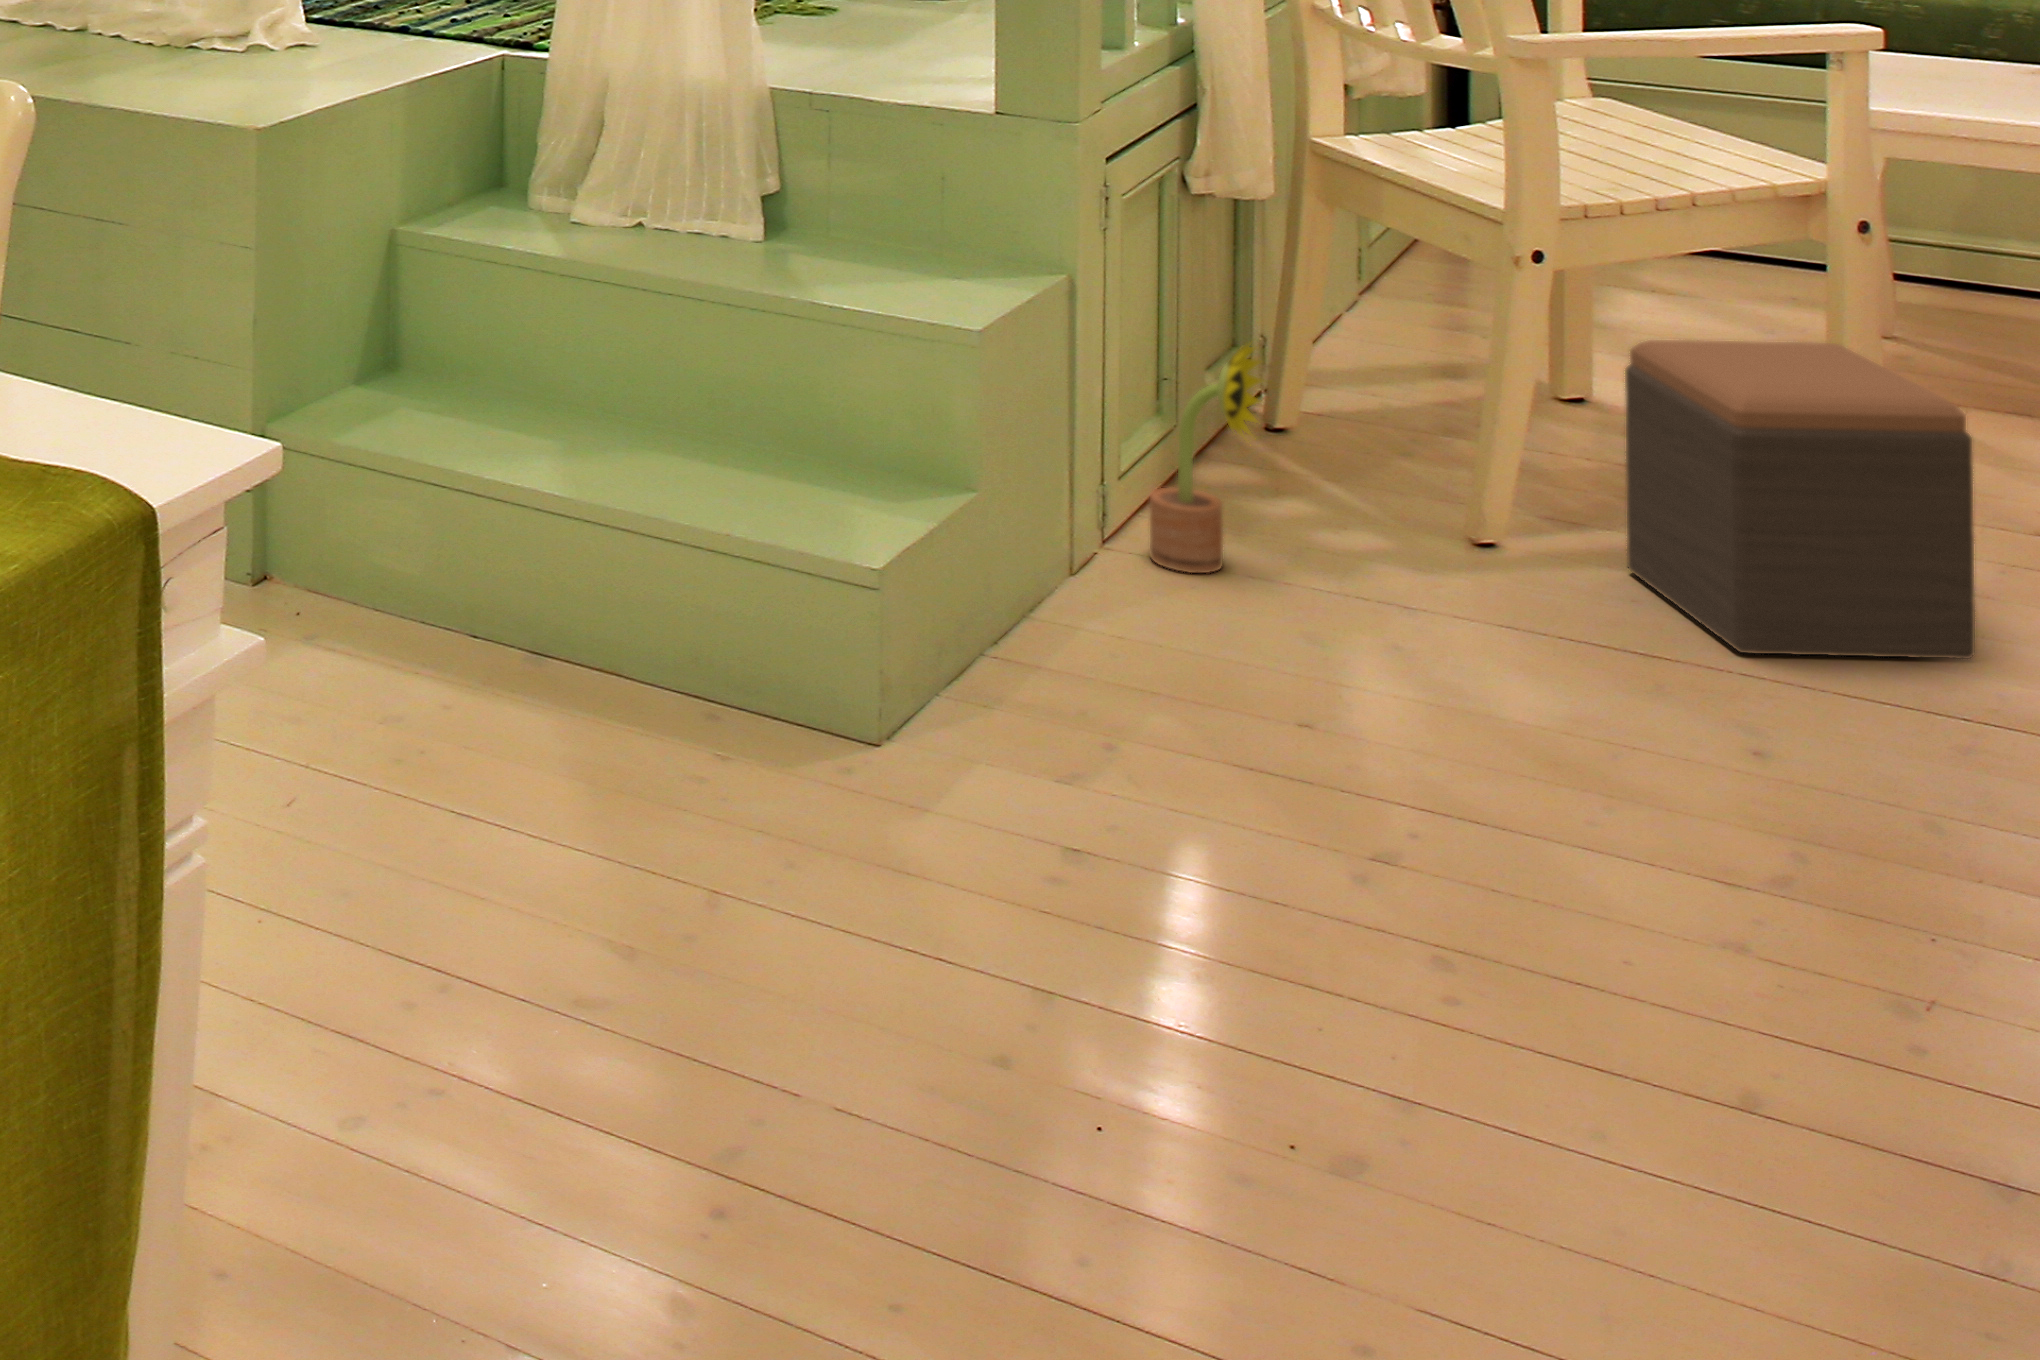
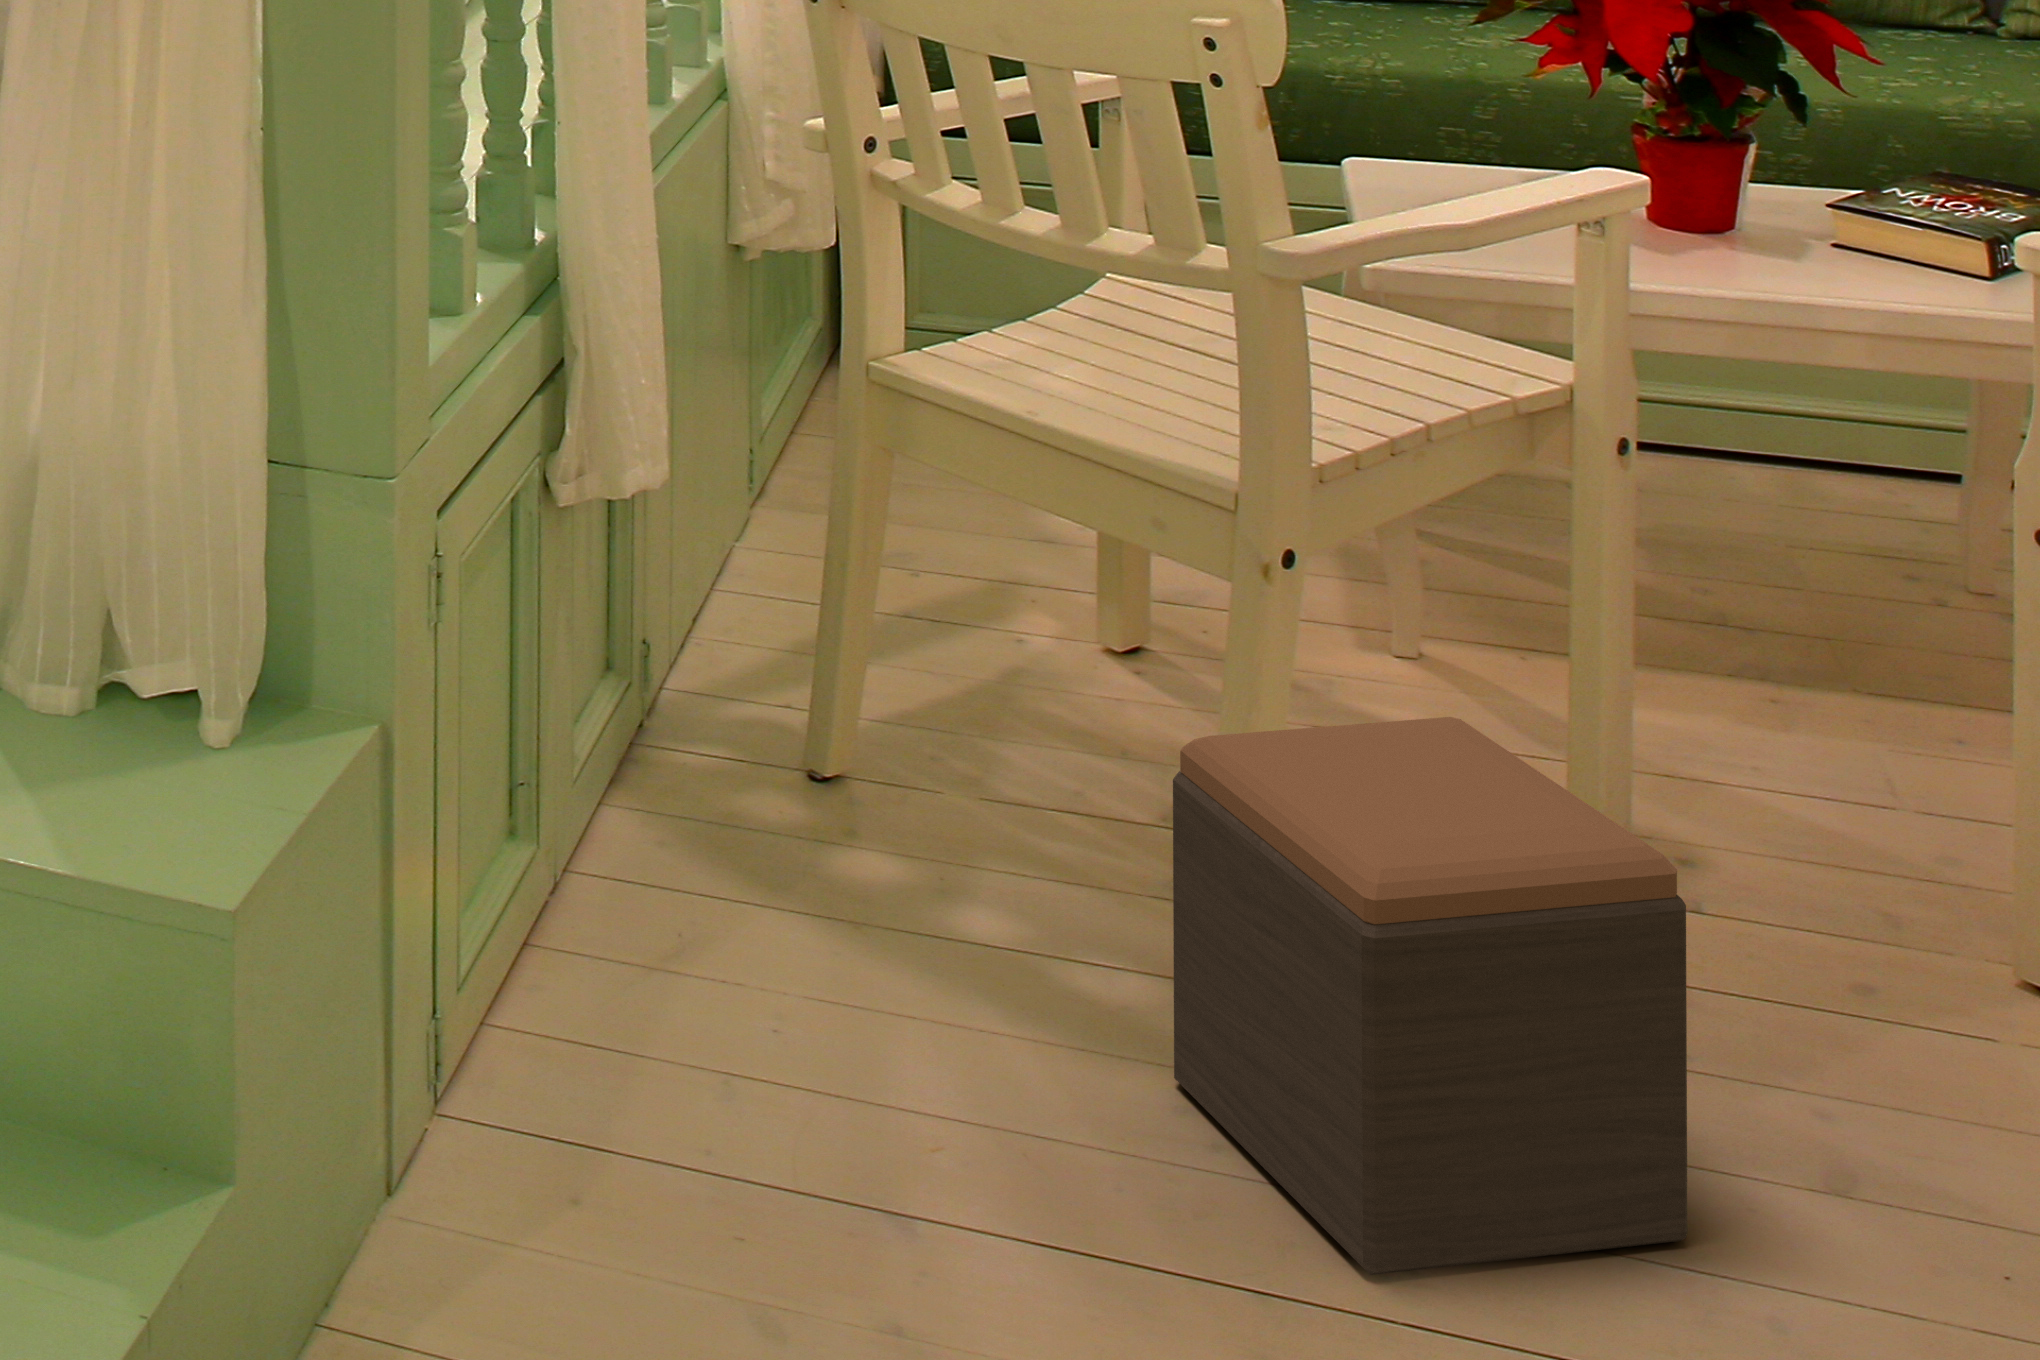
decorative plant: present [1150,345,1264,573] -> none [497,787,667,1171]

